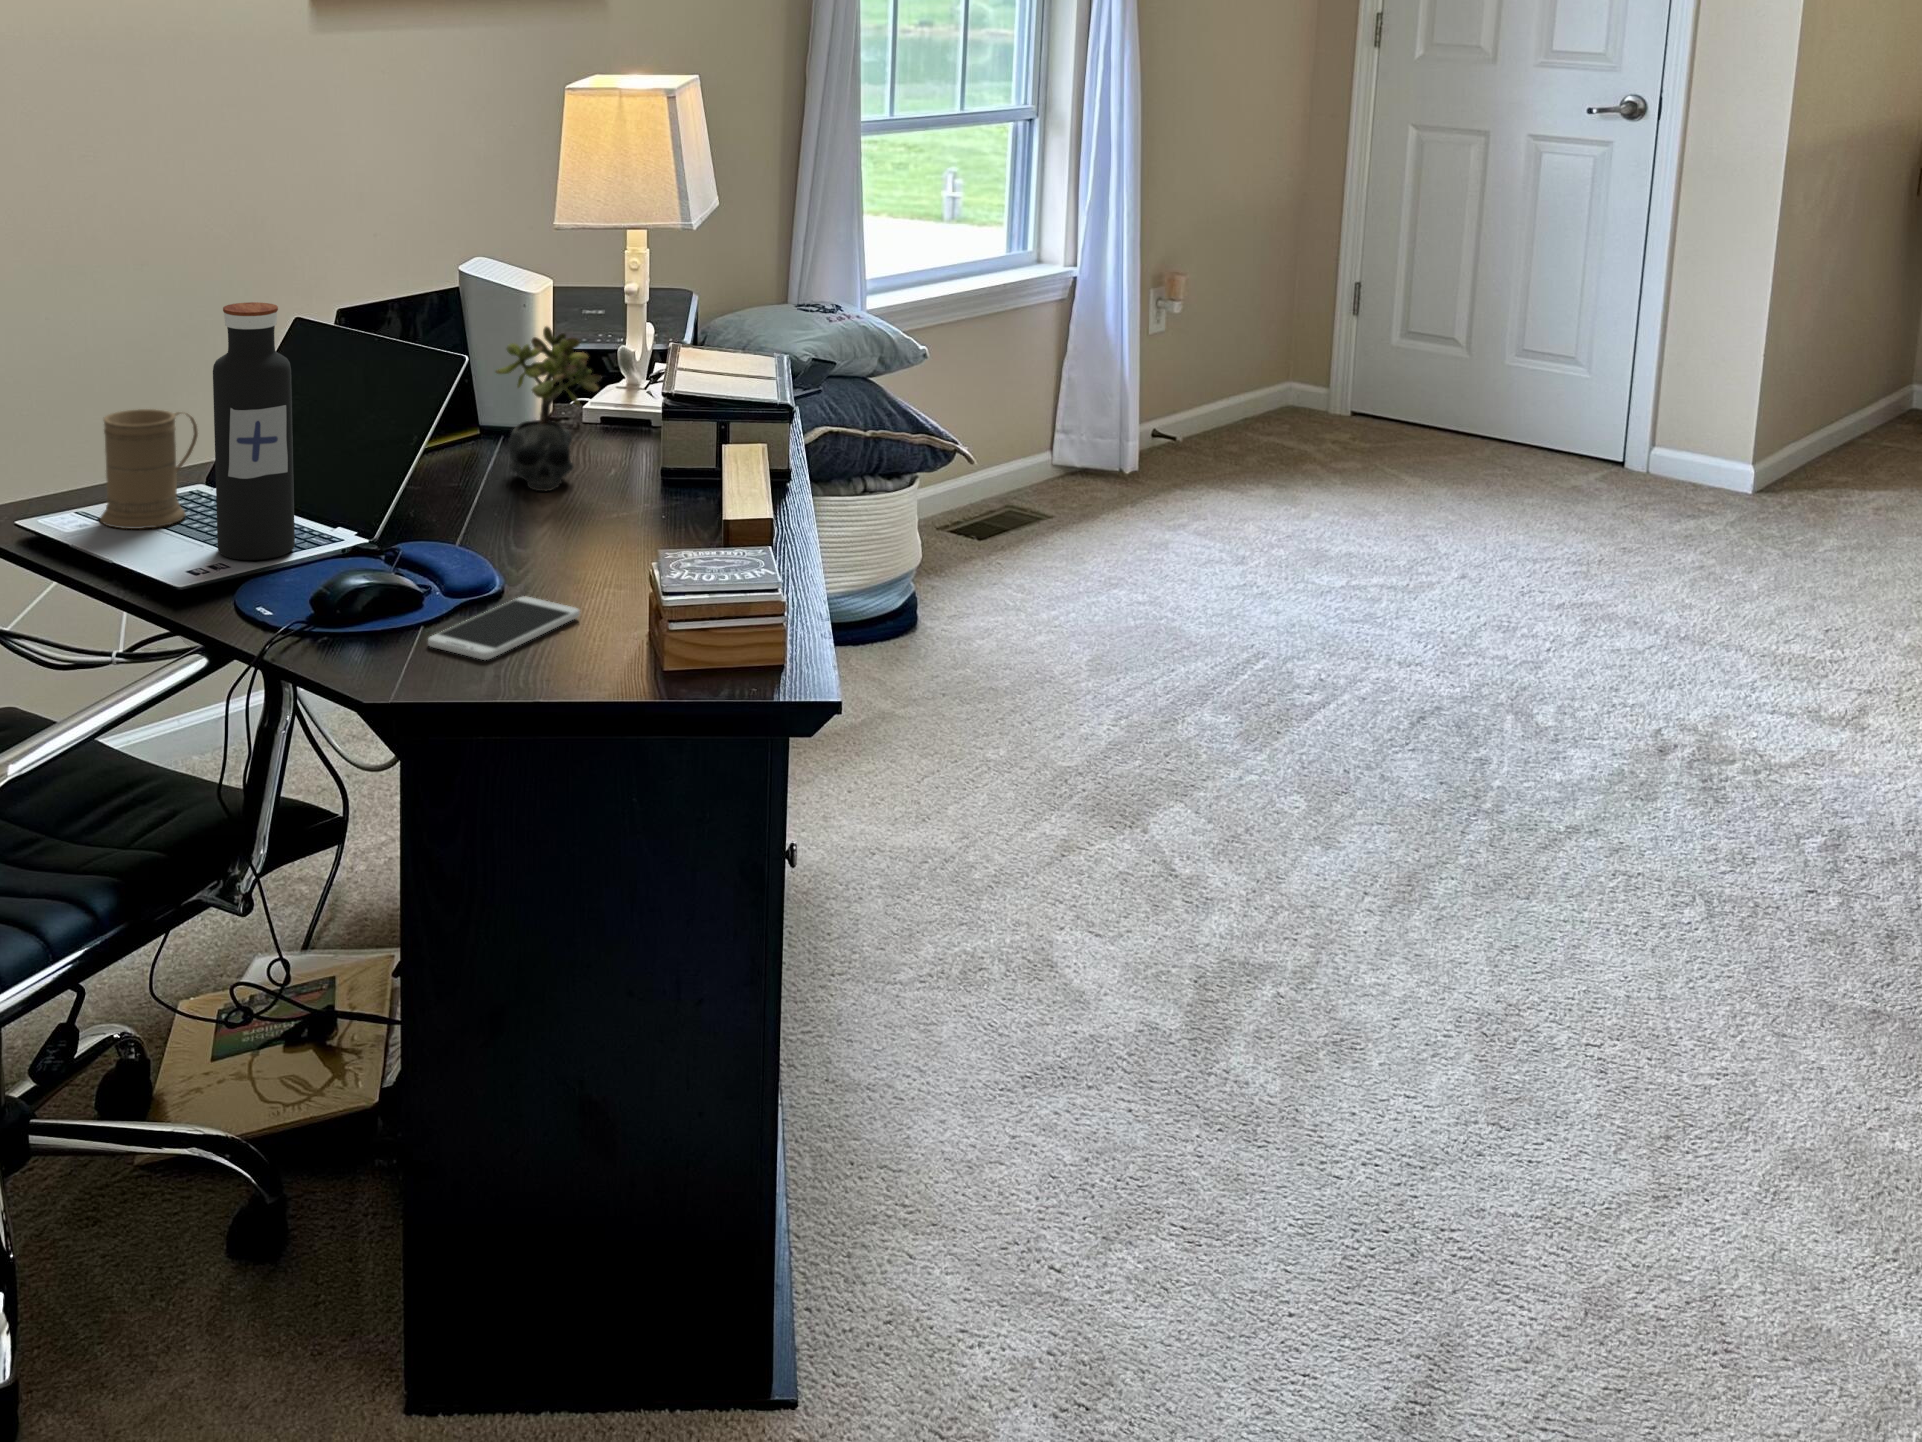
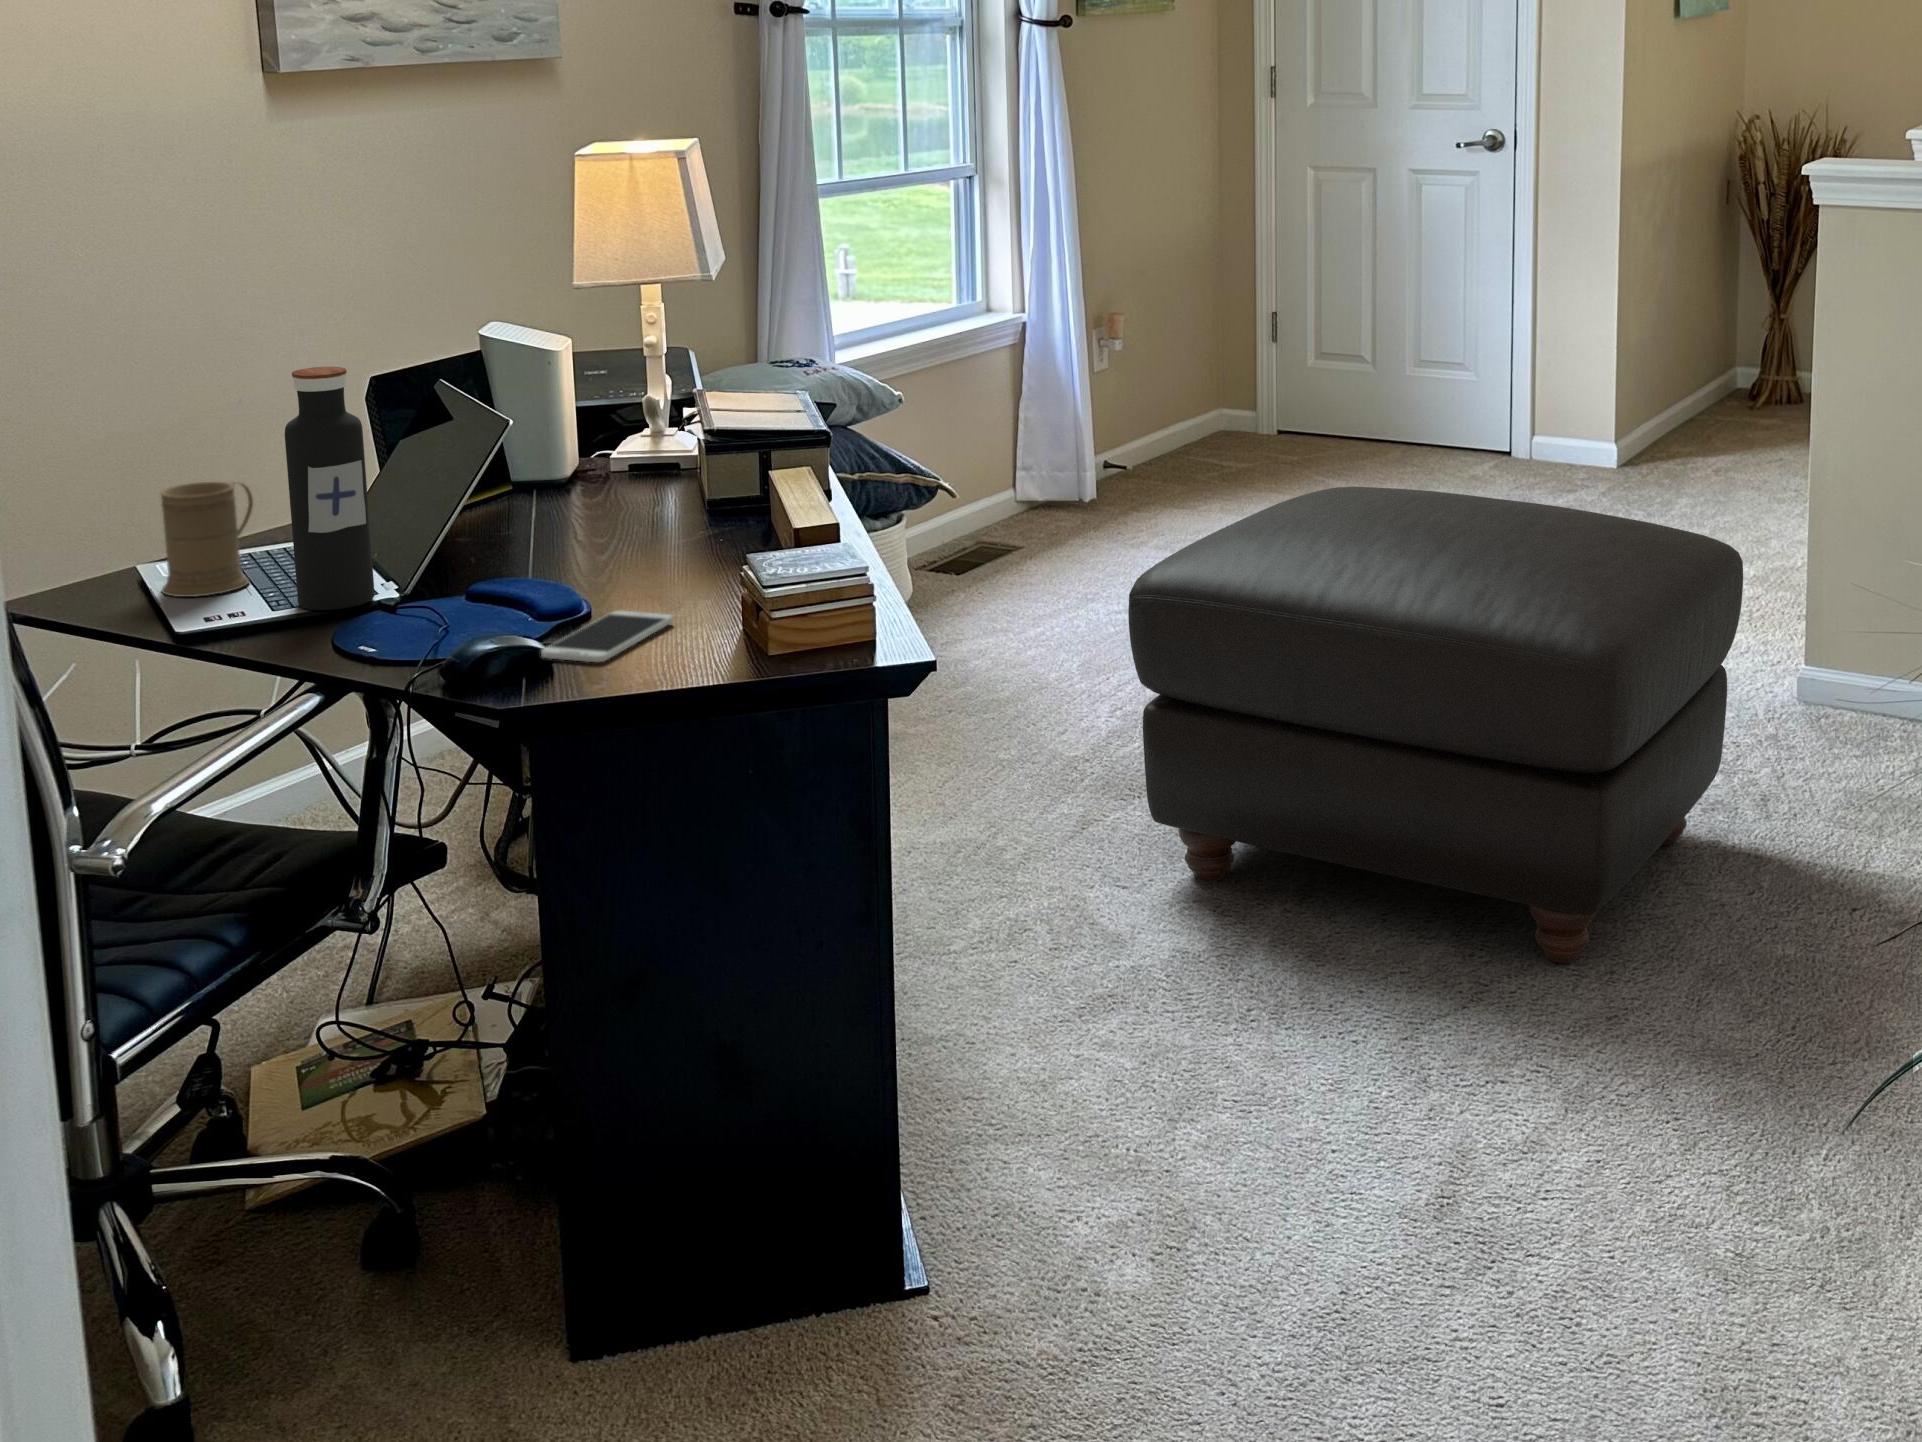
succulent plant: present [496,326,601,491] -> none [539,378,644,530]
ottoman: none [1126,507,1888,1117] -> present [1128,486,1743,963]

